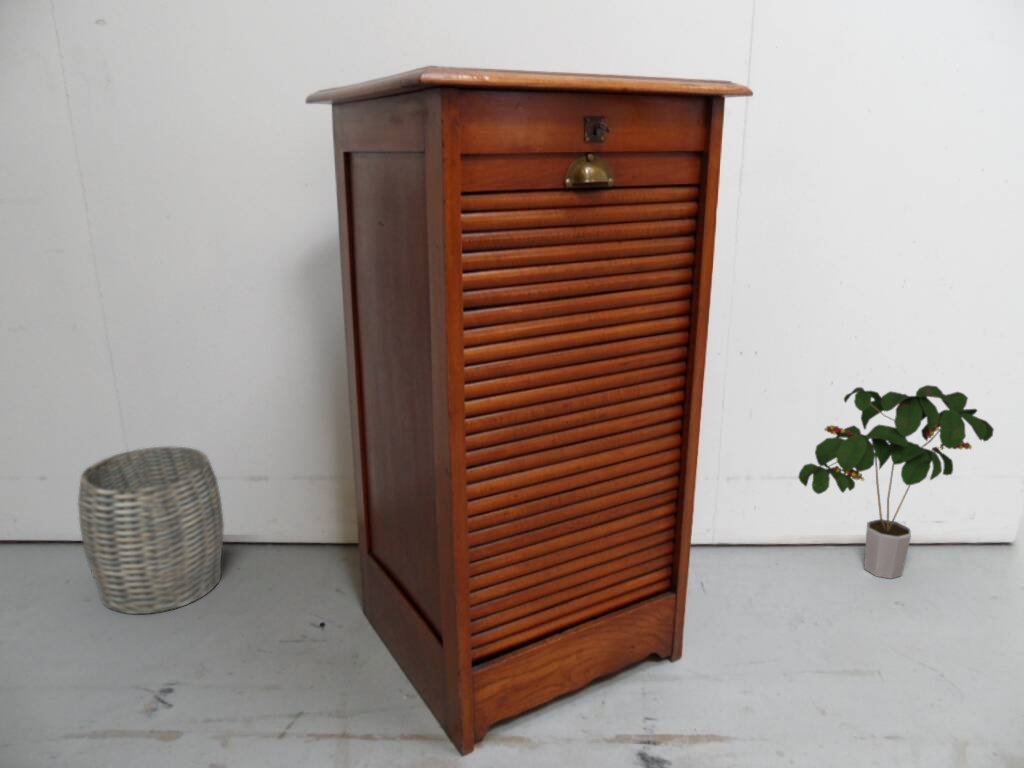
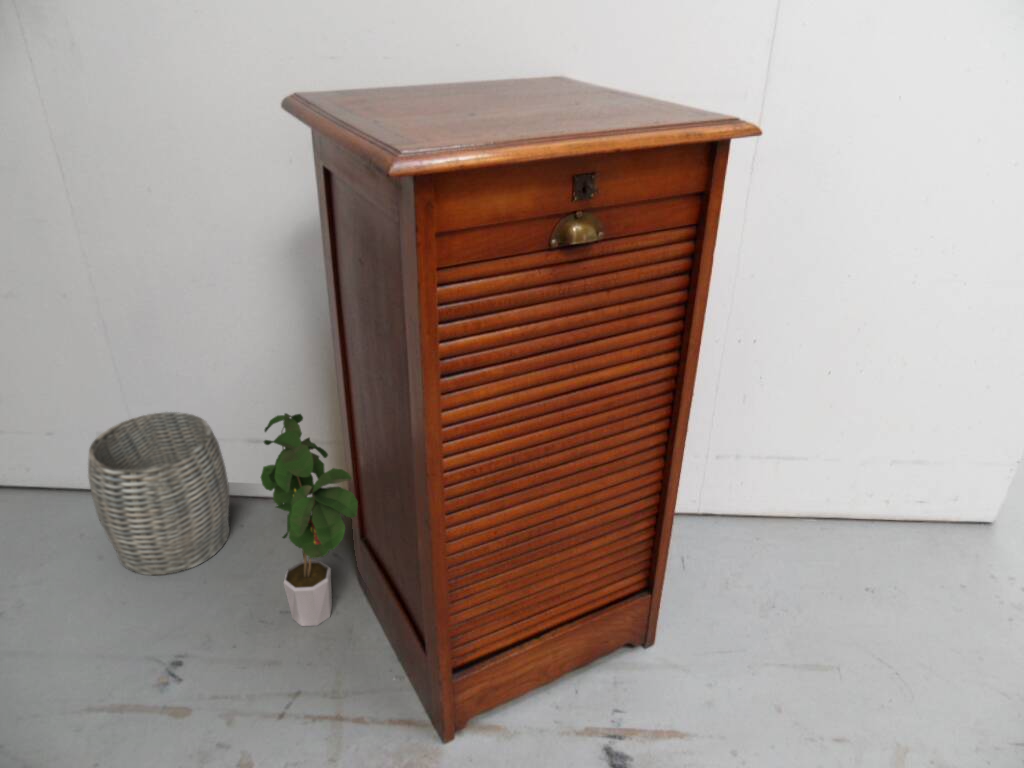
potted plant: present [798,385,994,579] -> present [260,413,358,626]

